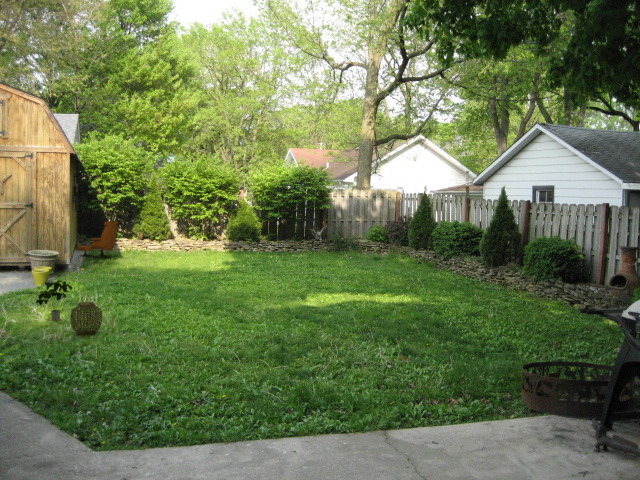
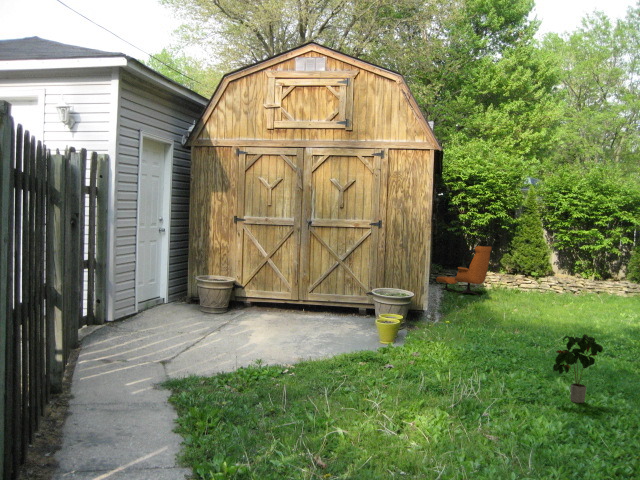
potted plant: present [36,280,72,321] -> present [553,334,603,403]
woven basket: present [71,302,102,335] -> none [486,379,545,446]

